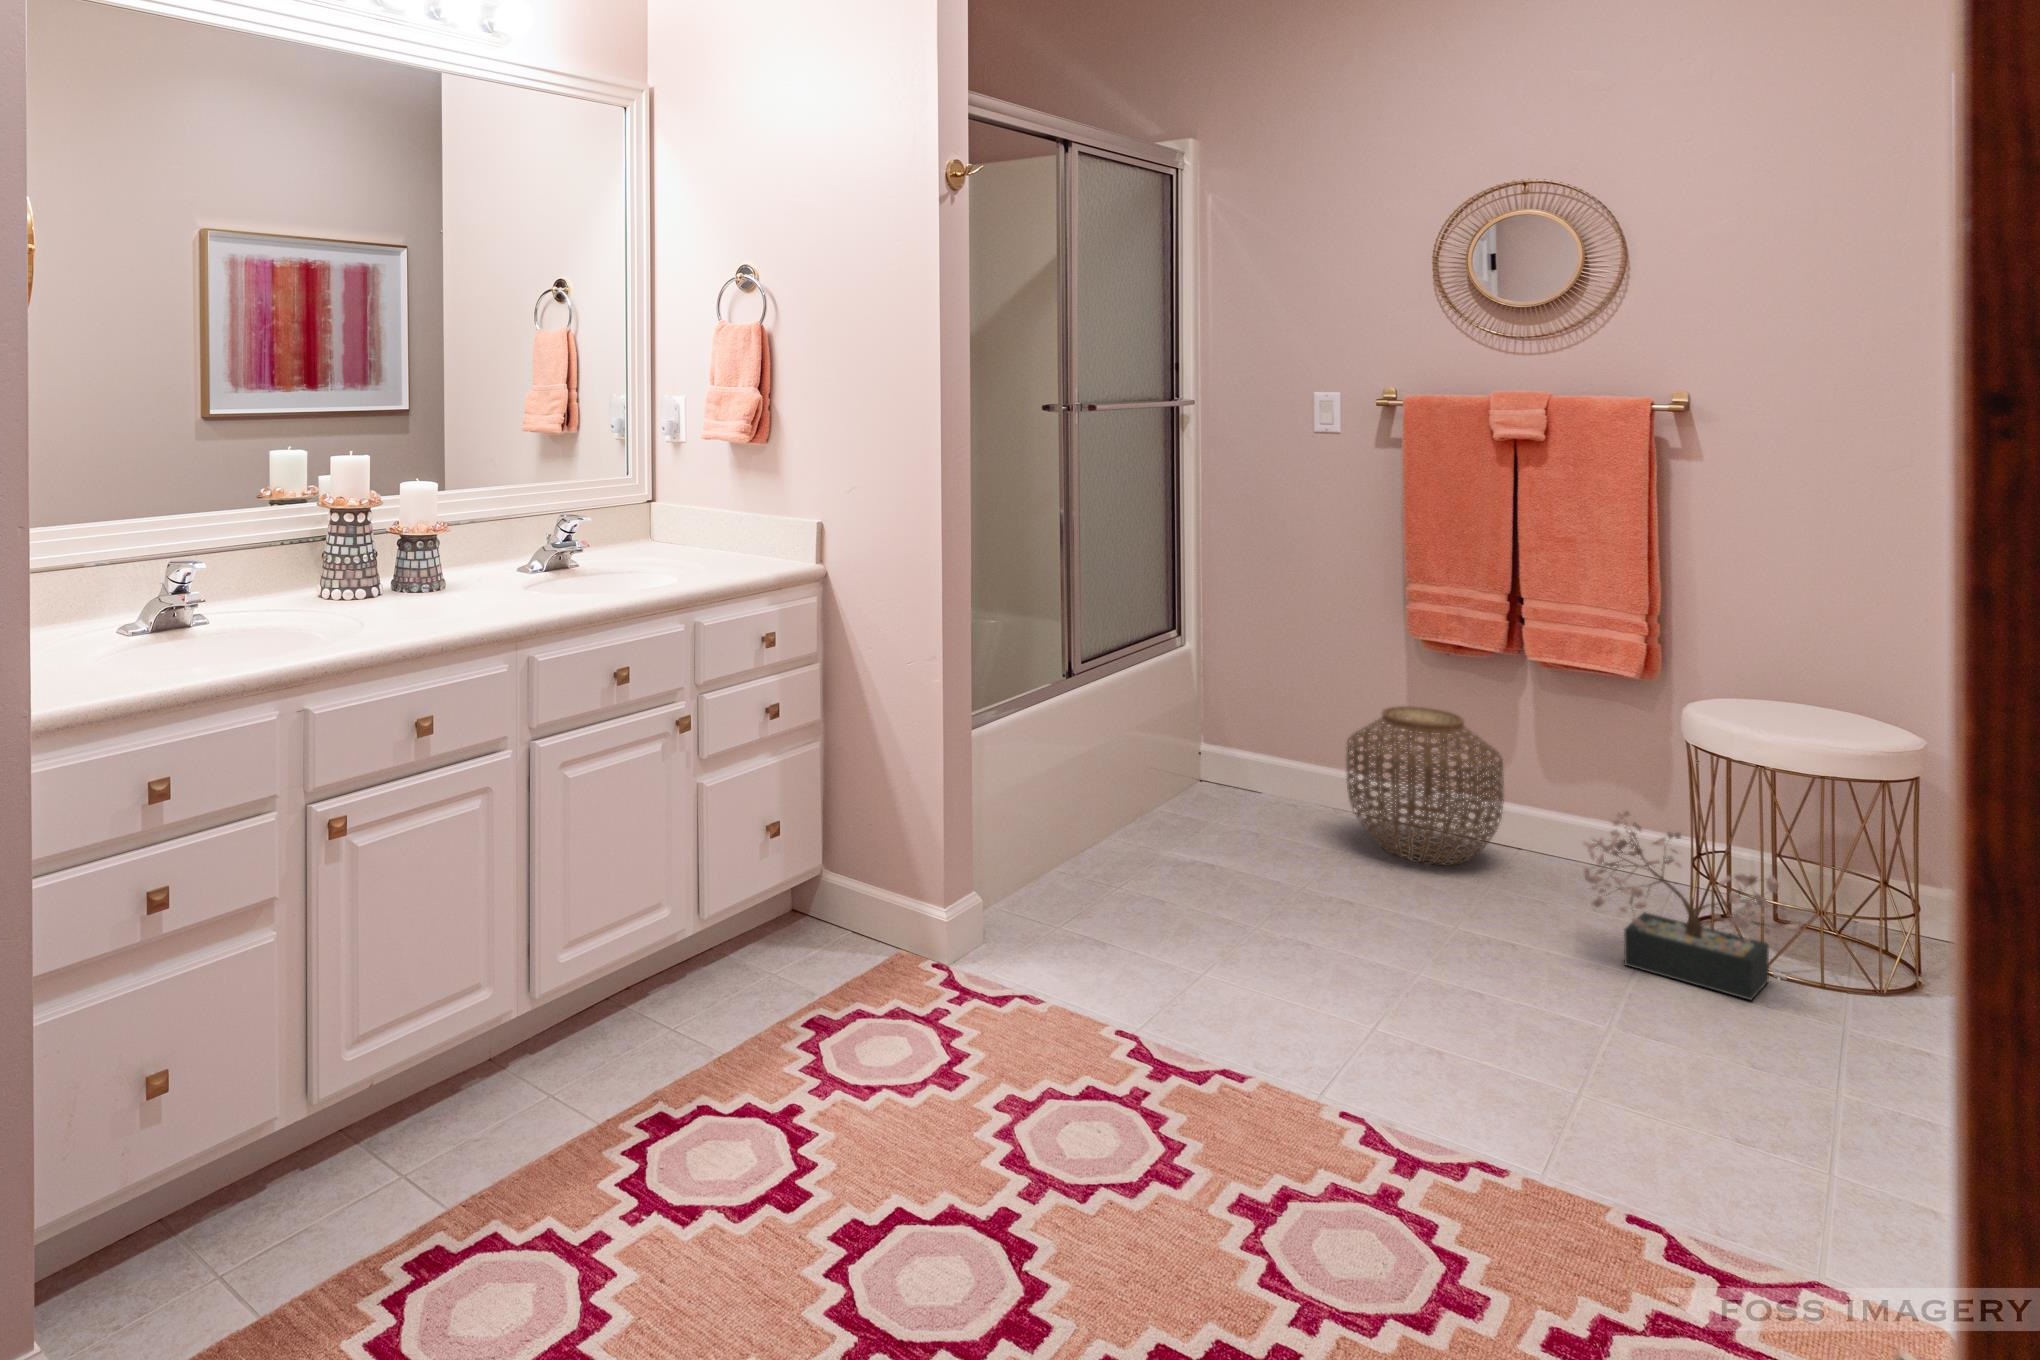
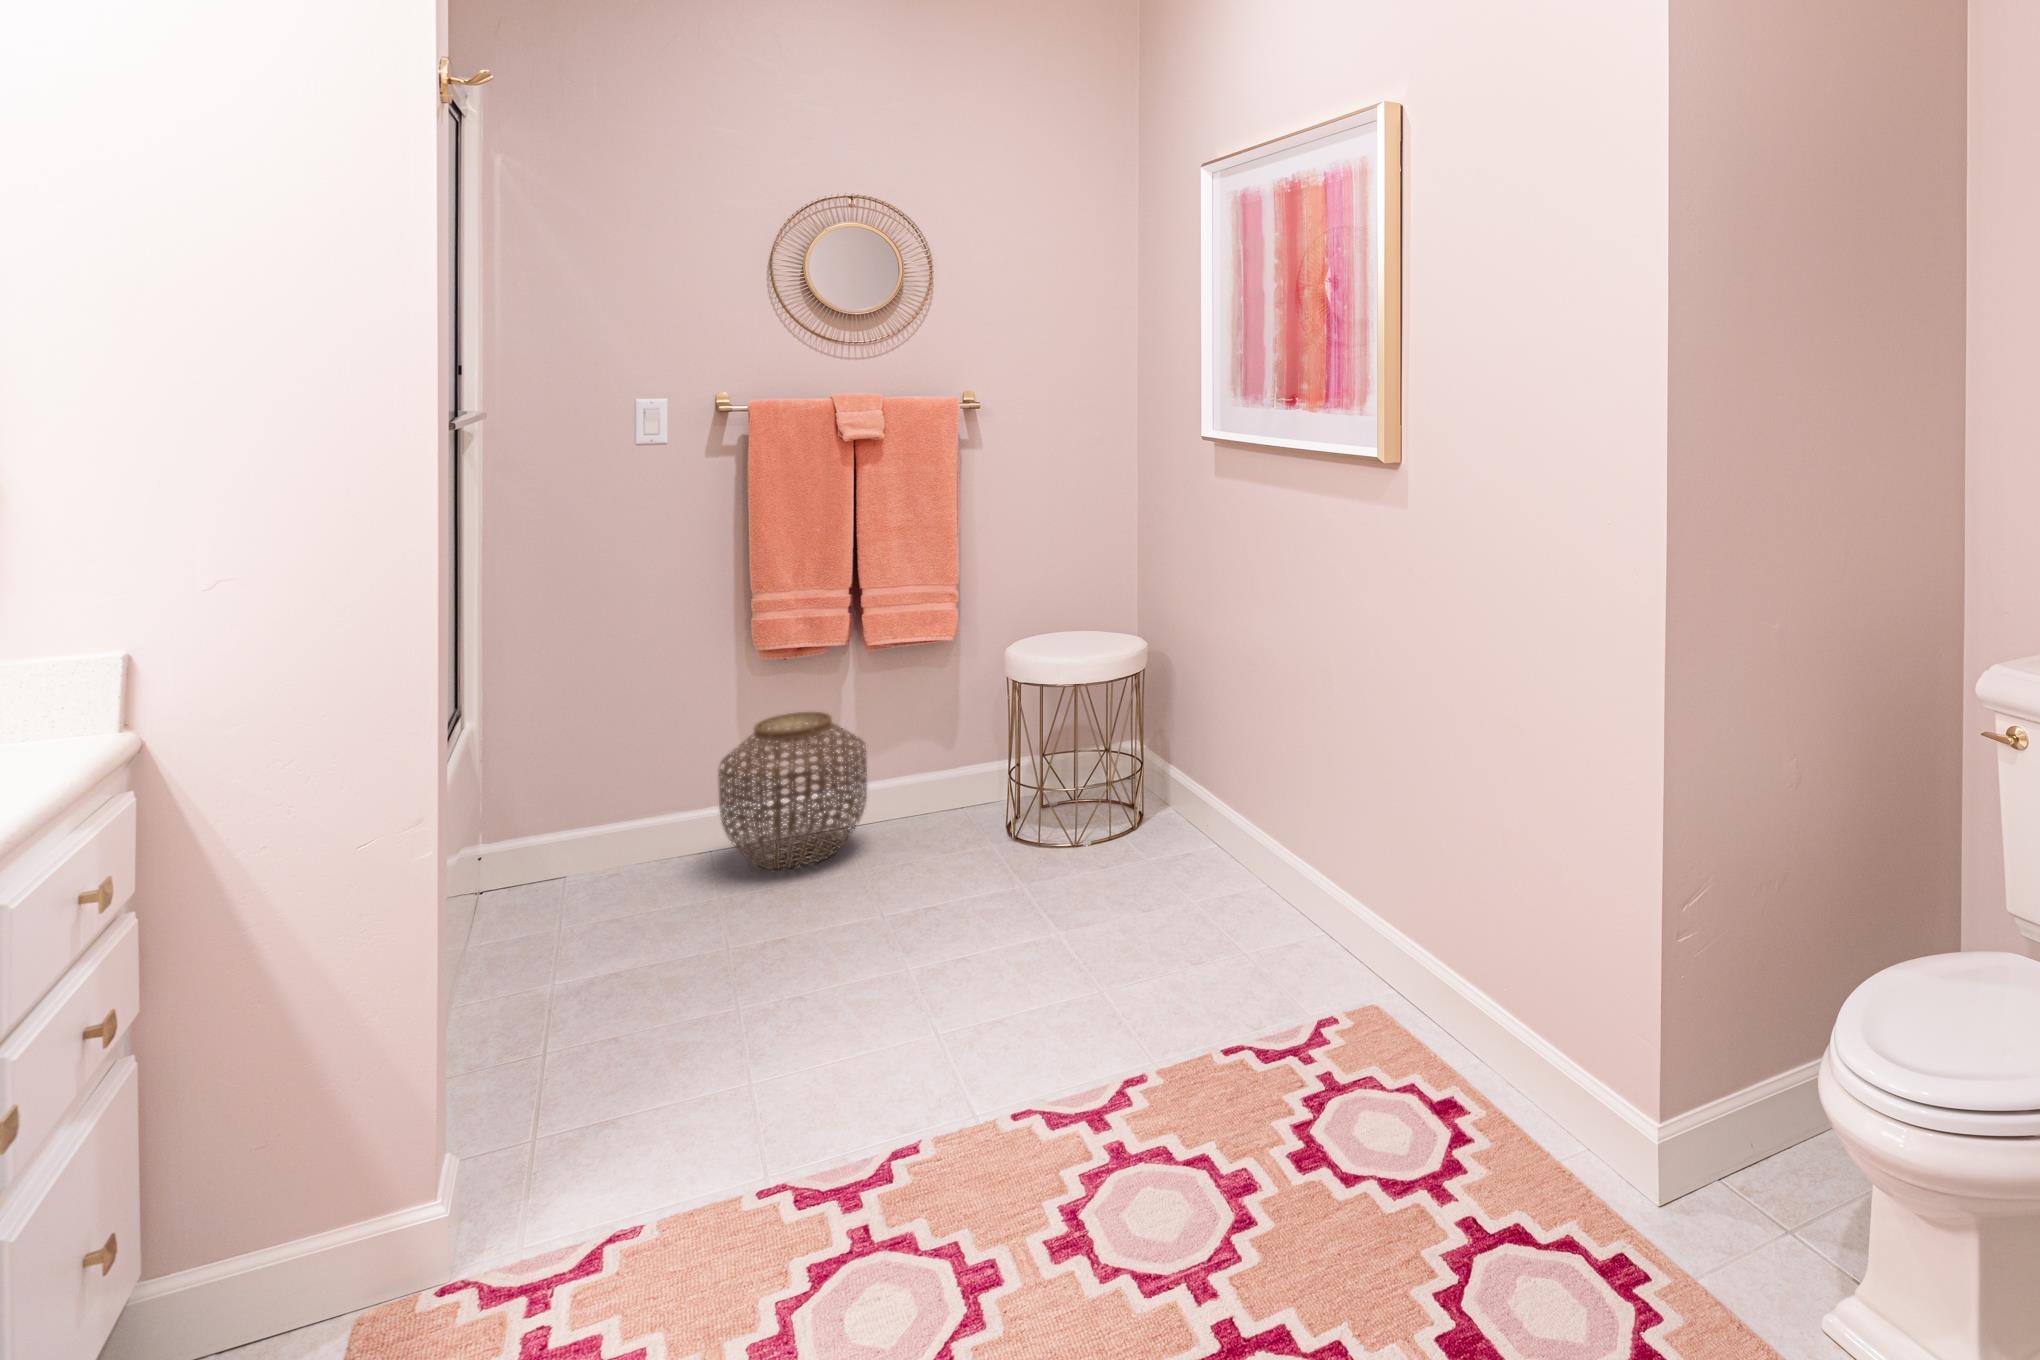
decorative plant: present [1584,811,1801,1000] -> none [978,749,1125,876]

